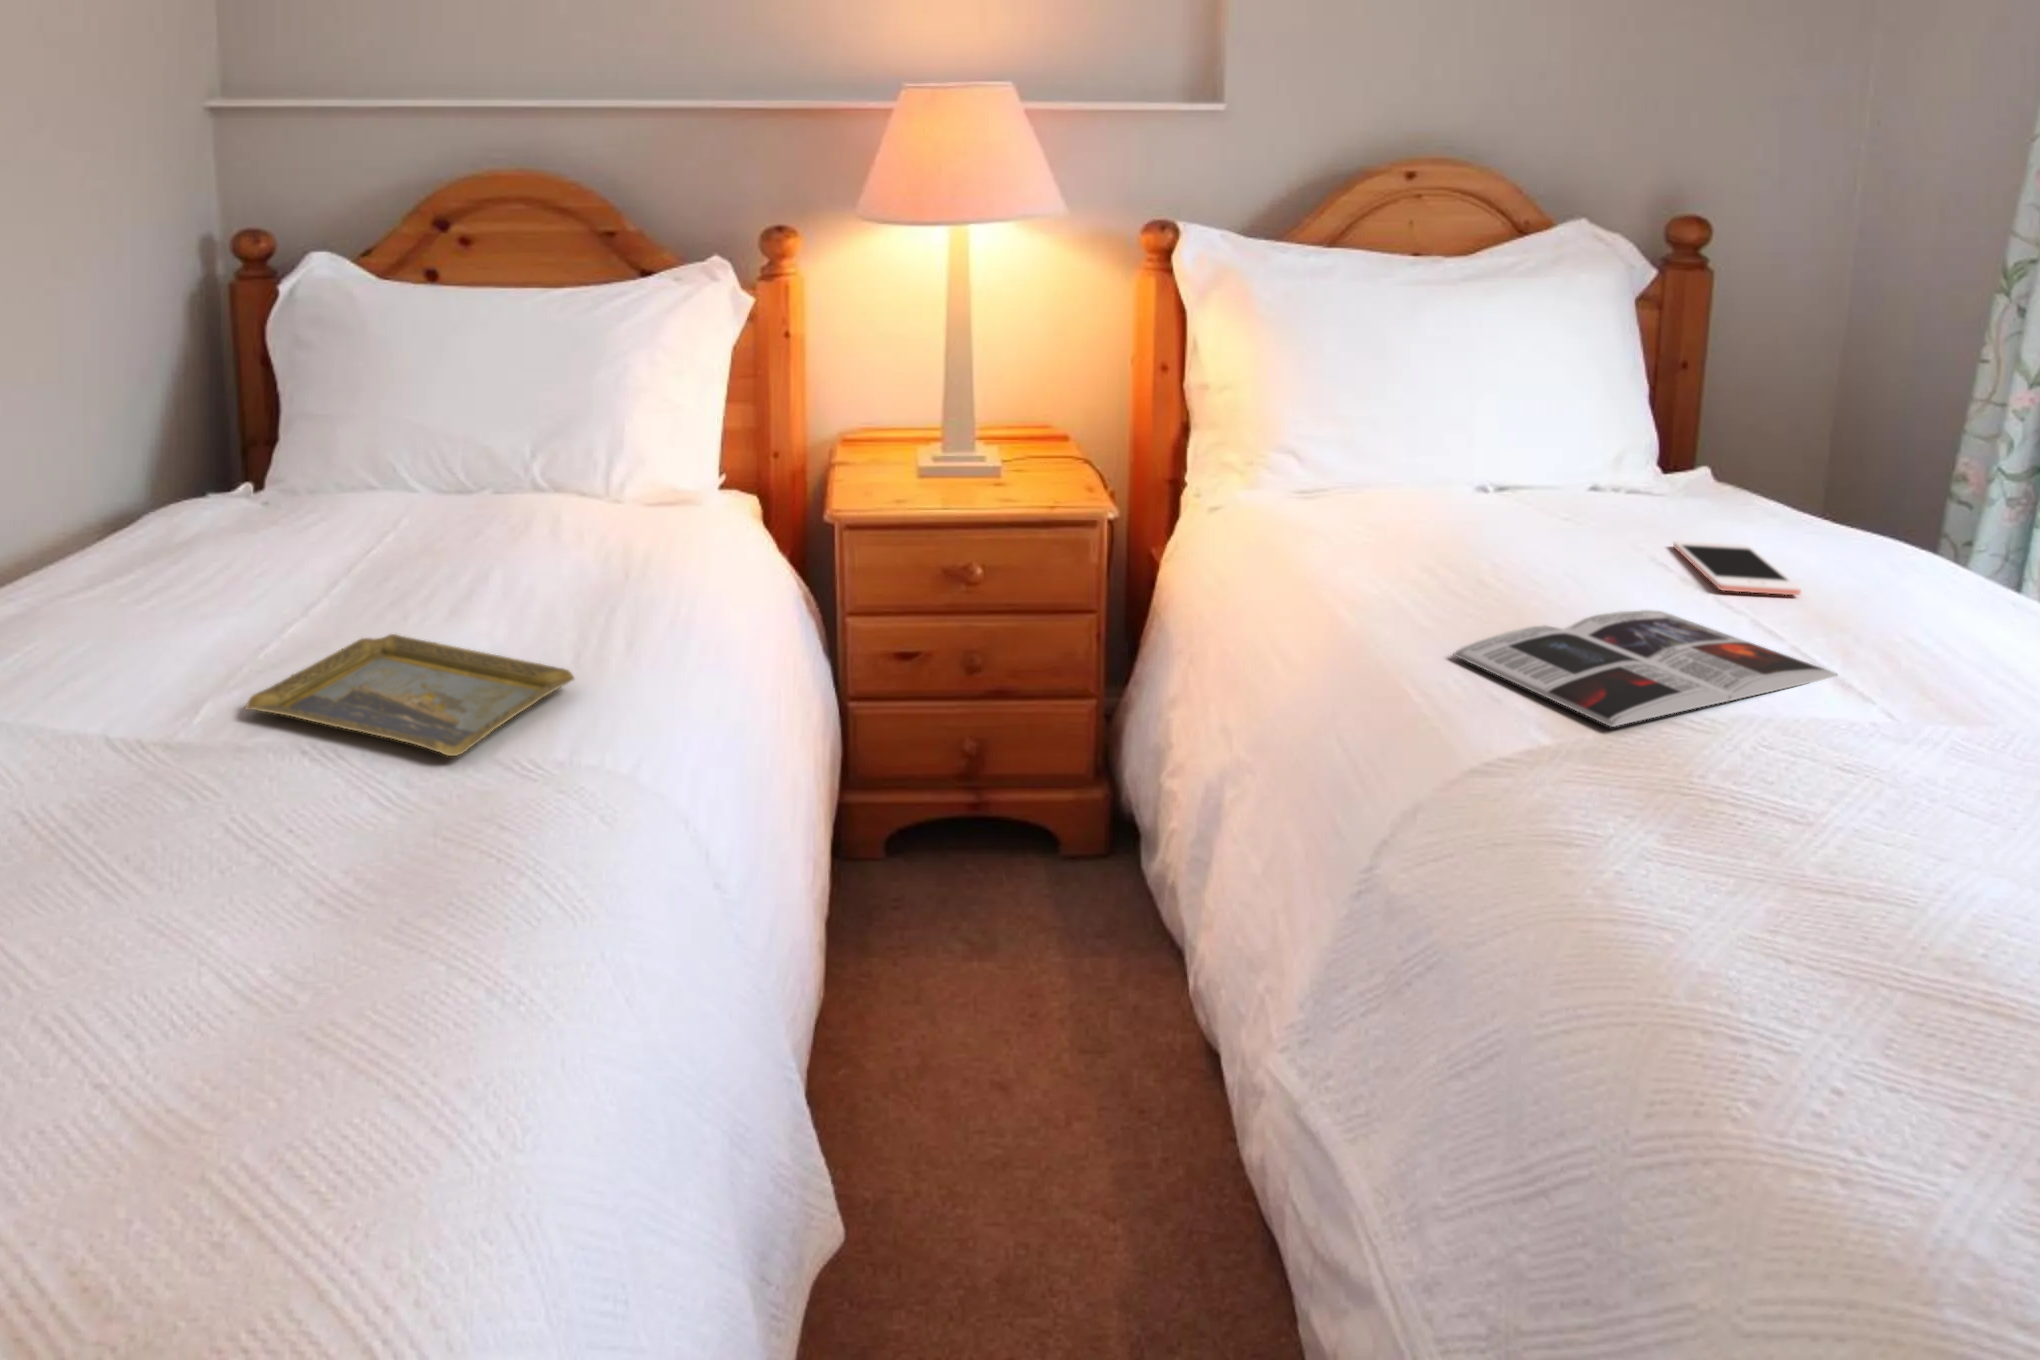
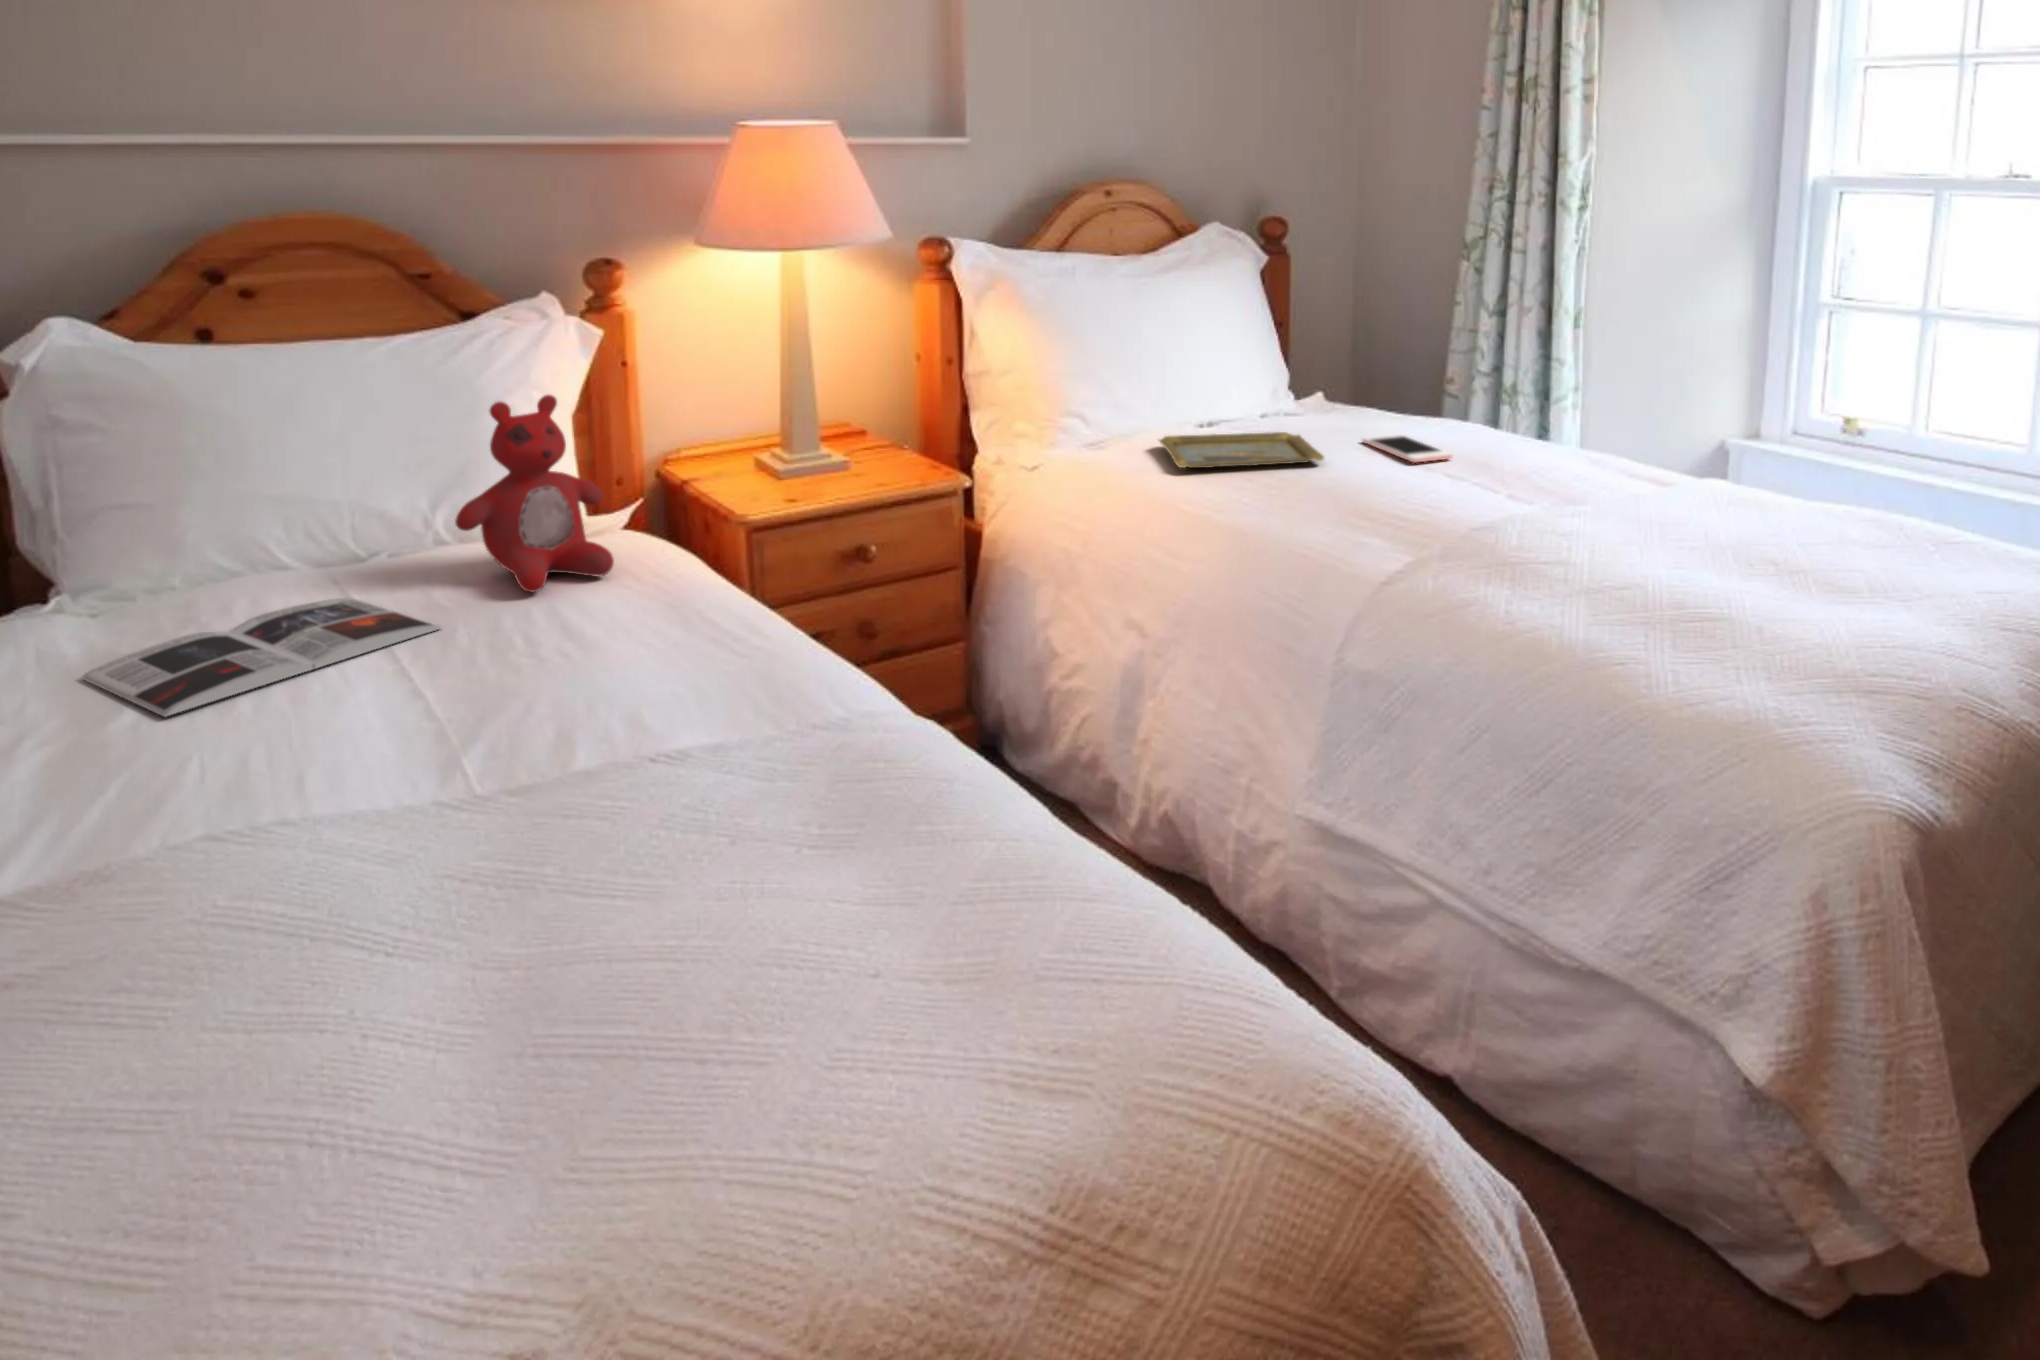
stuffed bear: none [487,355,638,552] -> present [455,395,614,592]
magazine: present [1454,610,1837,727] -> present [82,598,441,716]
tray: present [246,634,575,756] -> present [1159,432,1324,468]

